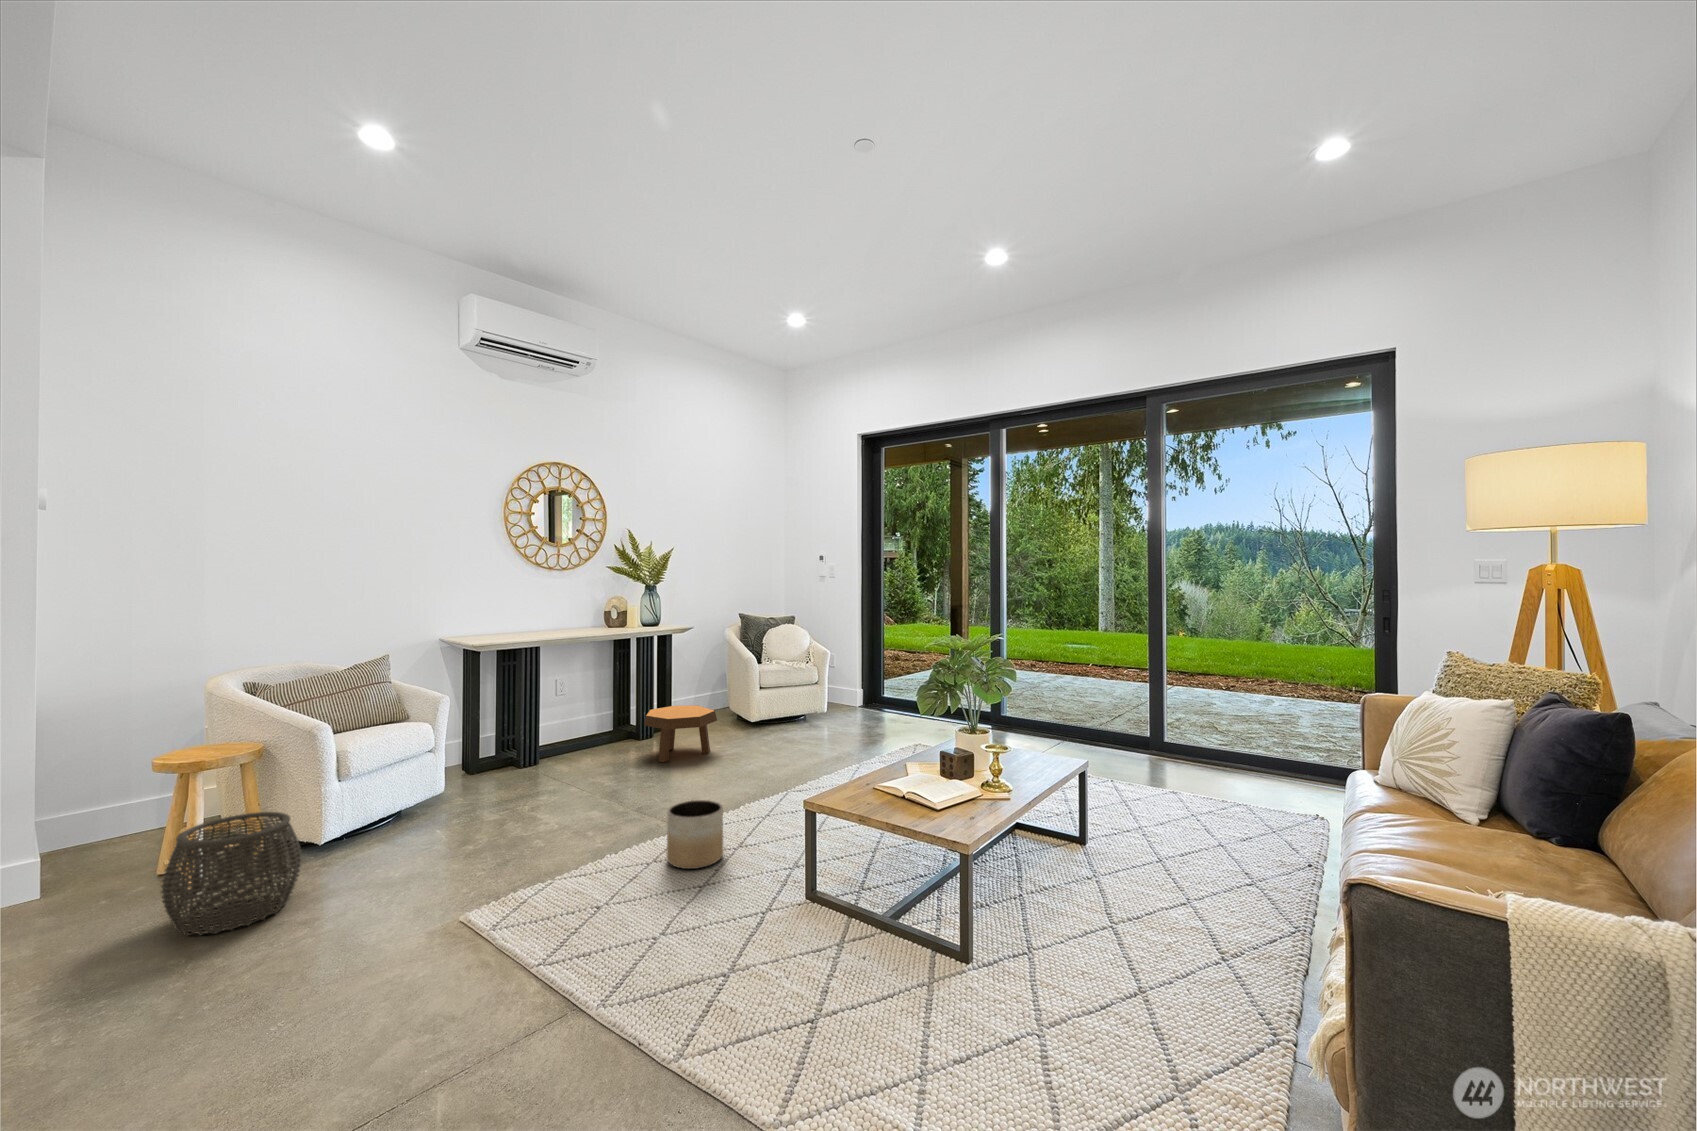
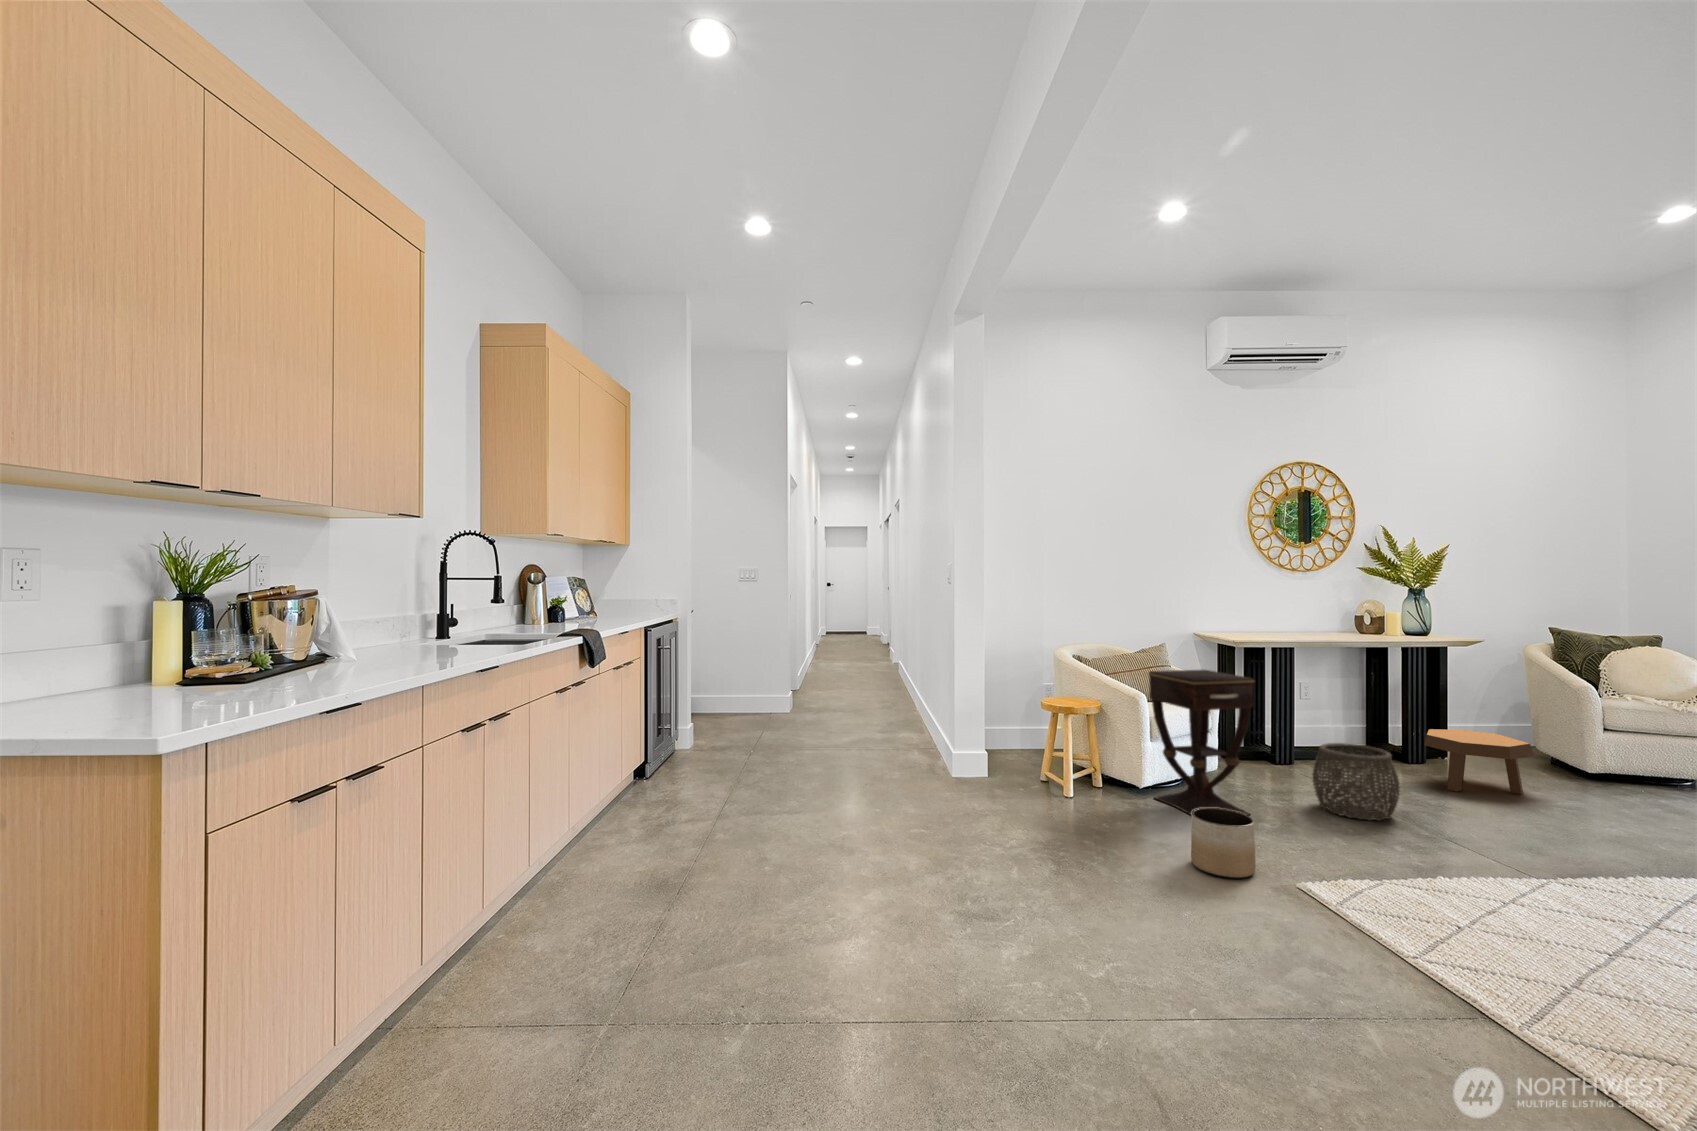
side table: none [334,684,466,869] -> present [1148,670,1254,815]
planter: present [667,800,723,869] -> present [1191,808,1255,878]
woven basket: present [161,812,302,935] -> present [1312,743,1400,821]

